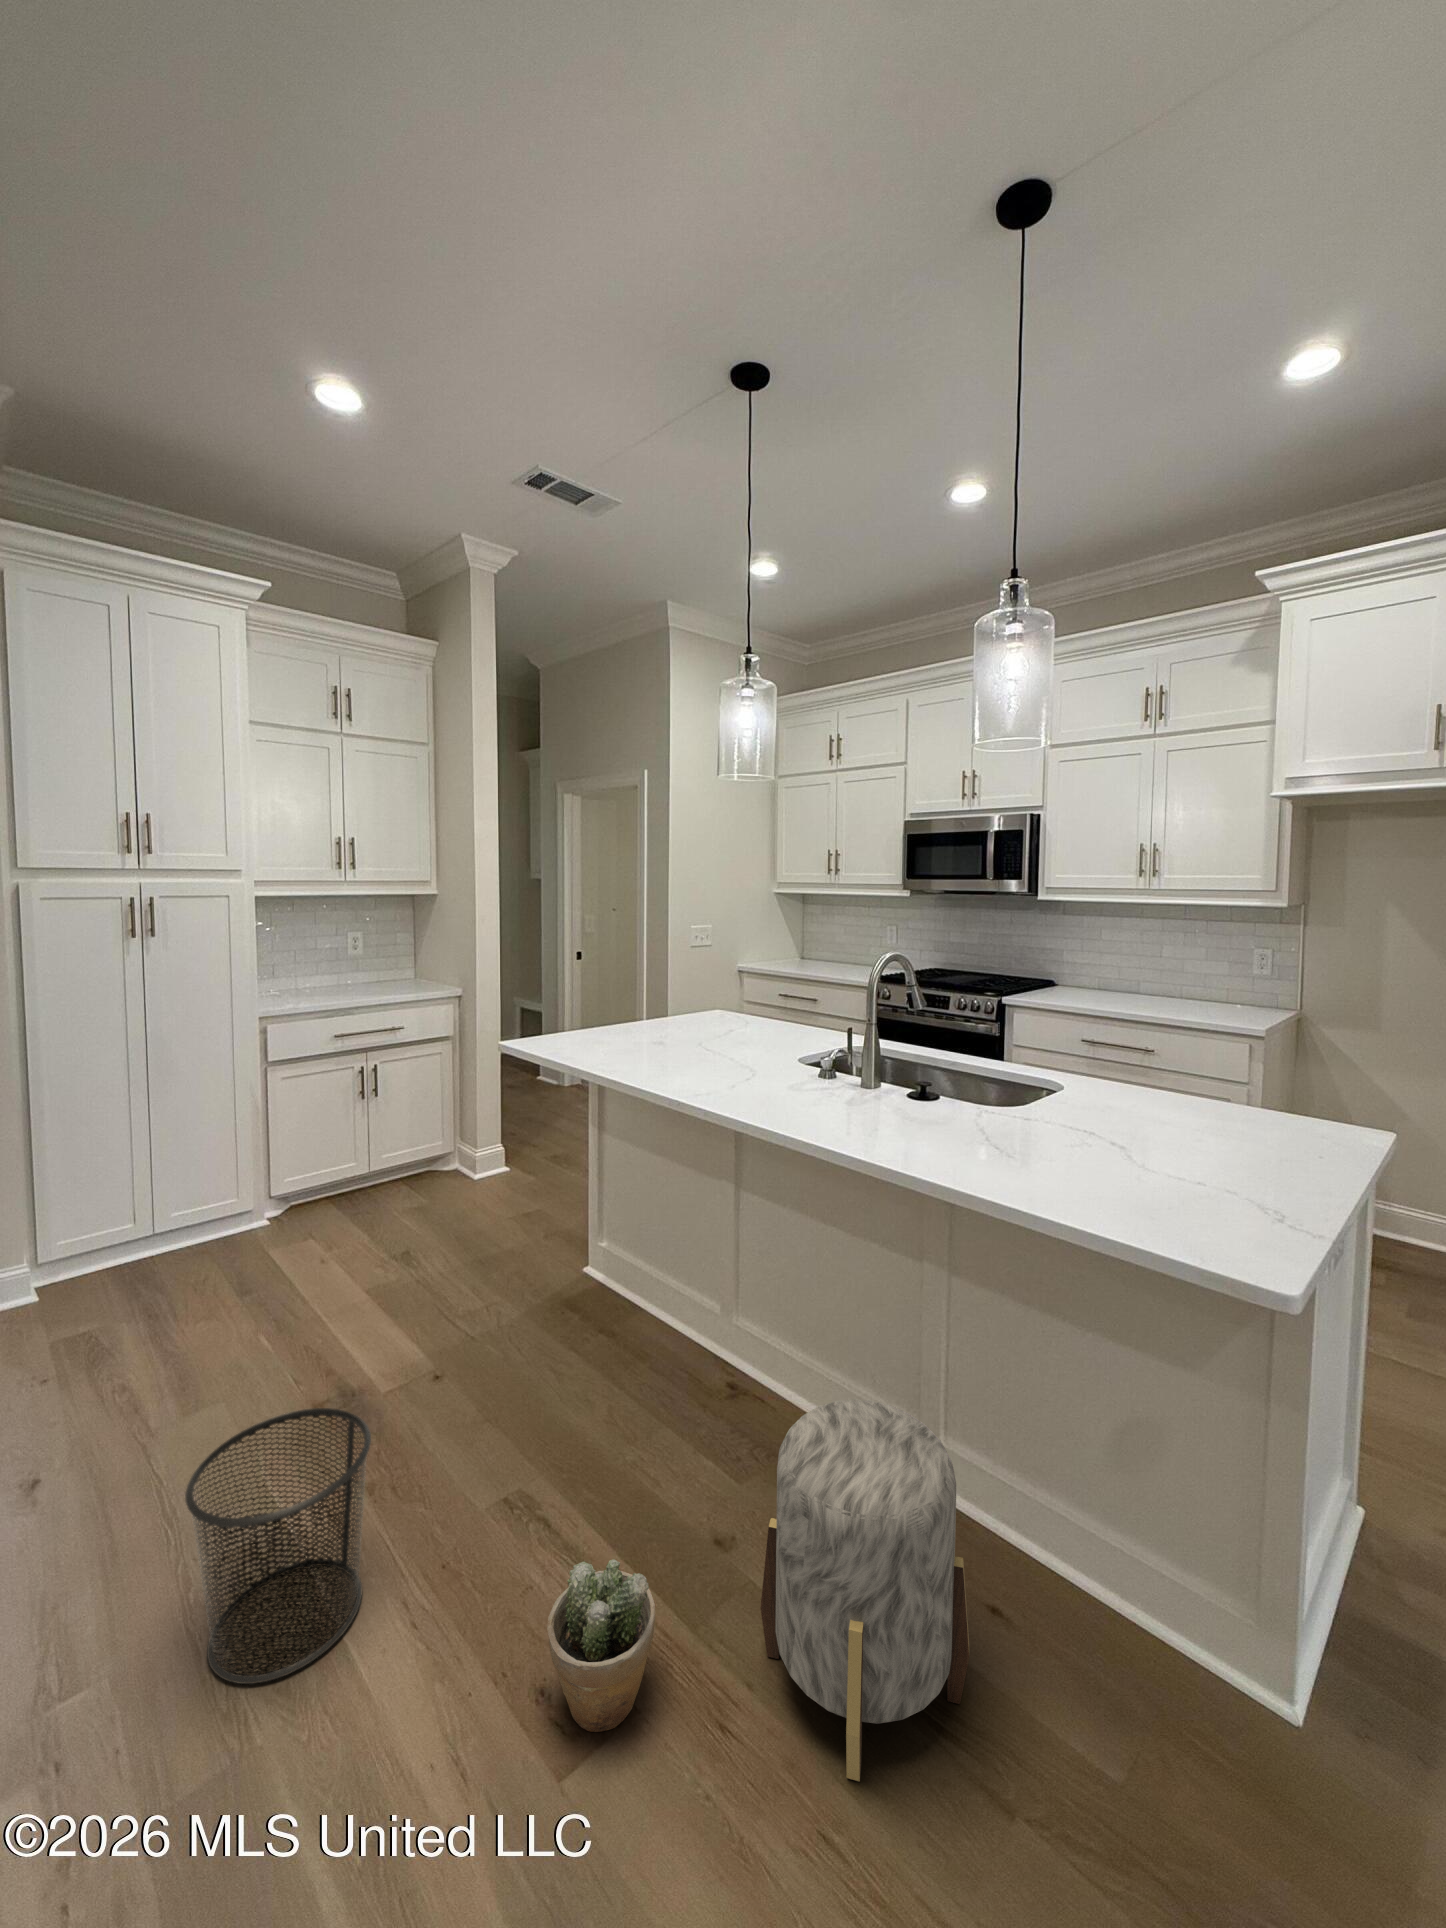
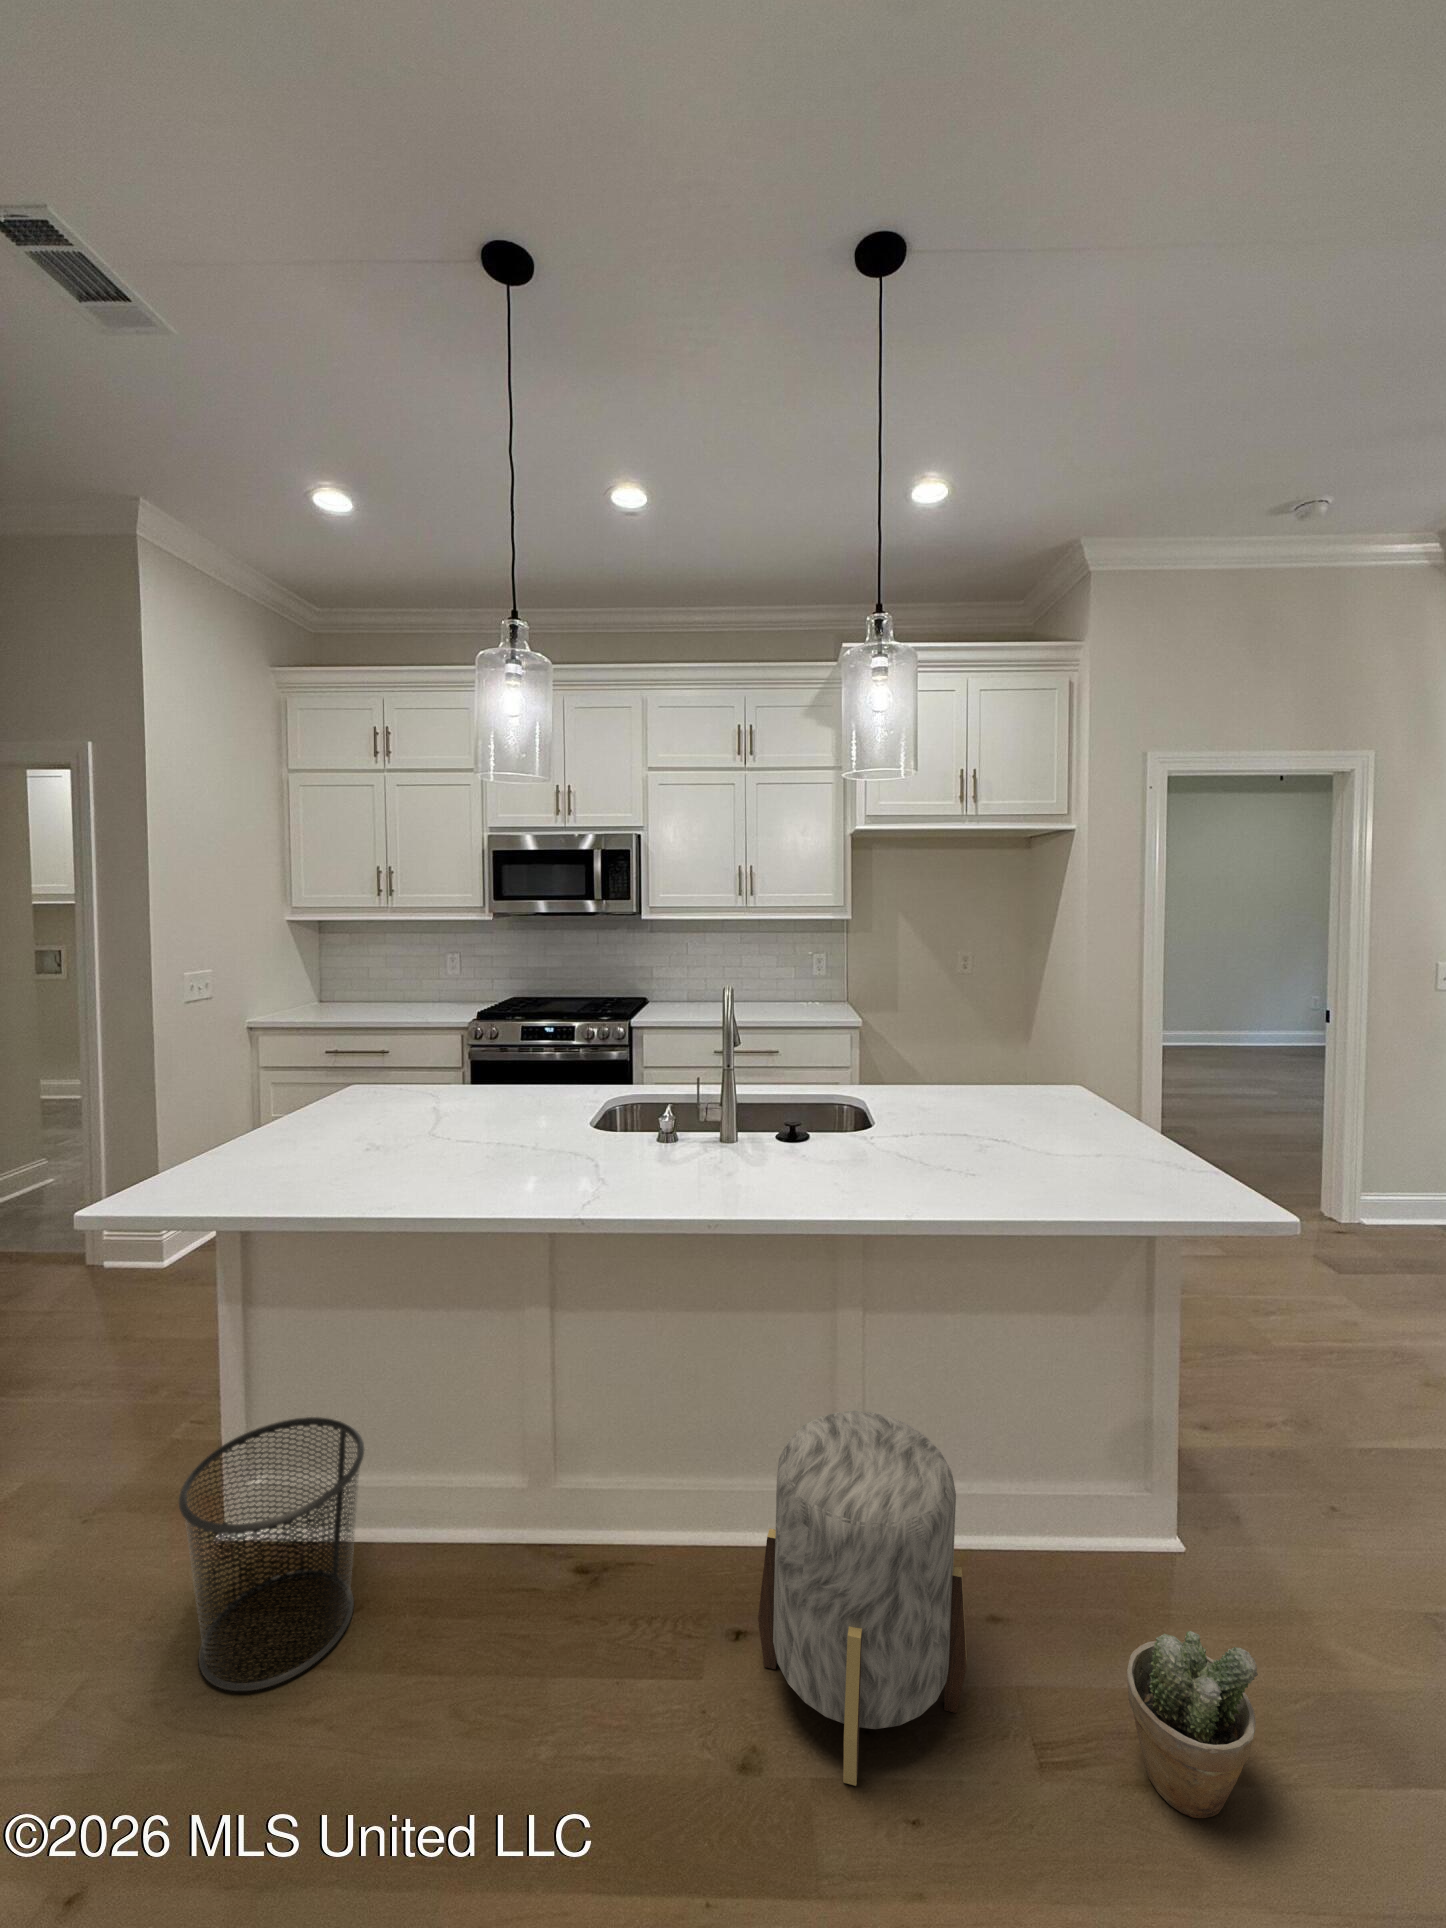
potted plant: present [547,1559,655,1732] -> present [1127,1631,1258,1818]

